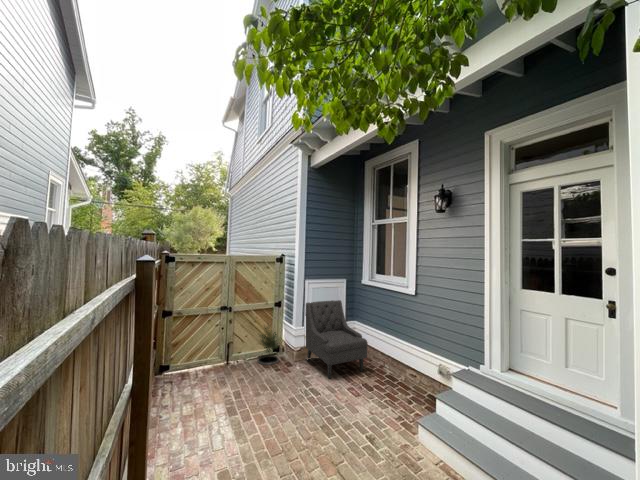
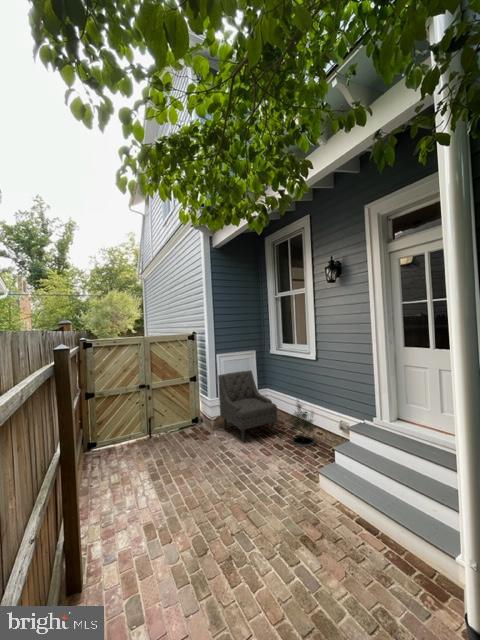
potted tree: present [257,325,279,365] -> present [288,399,316,447]

